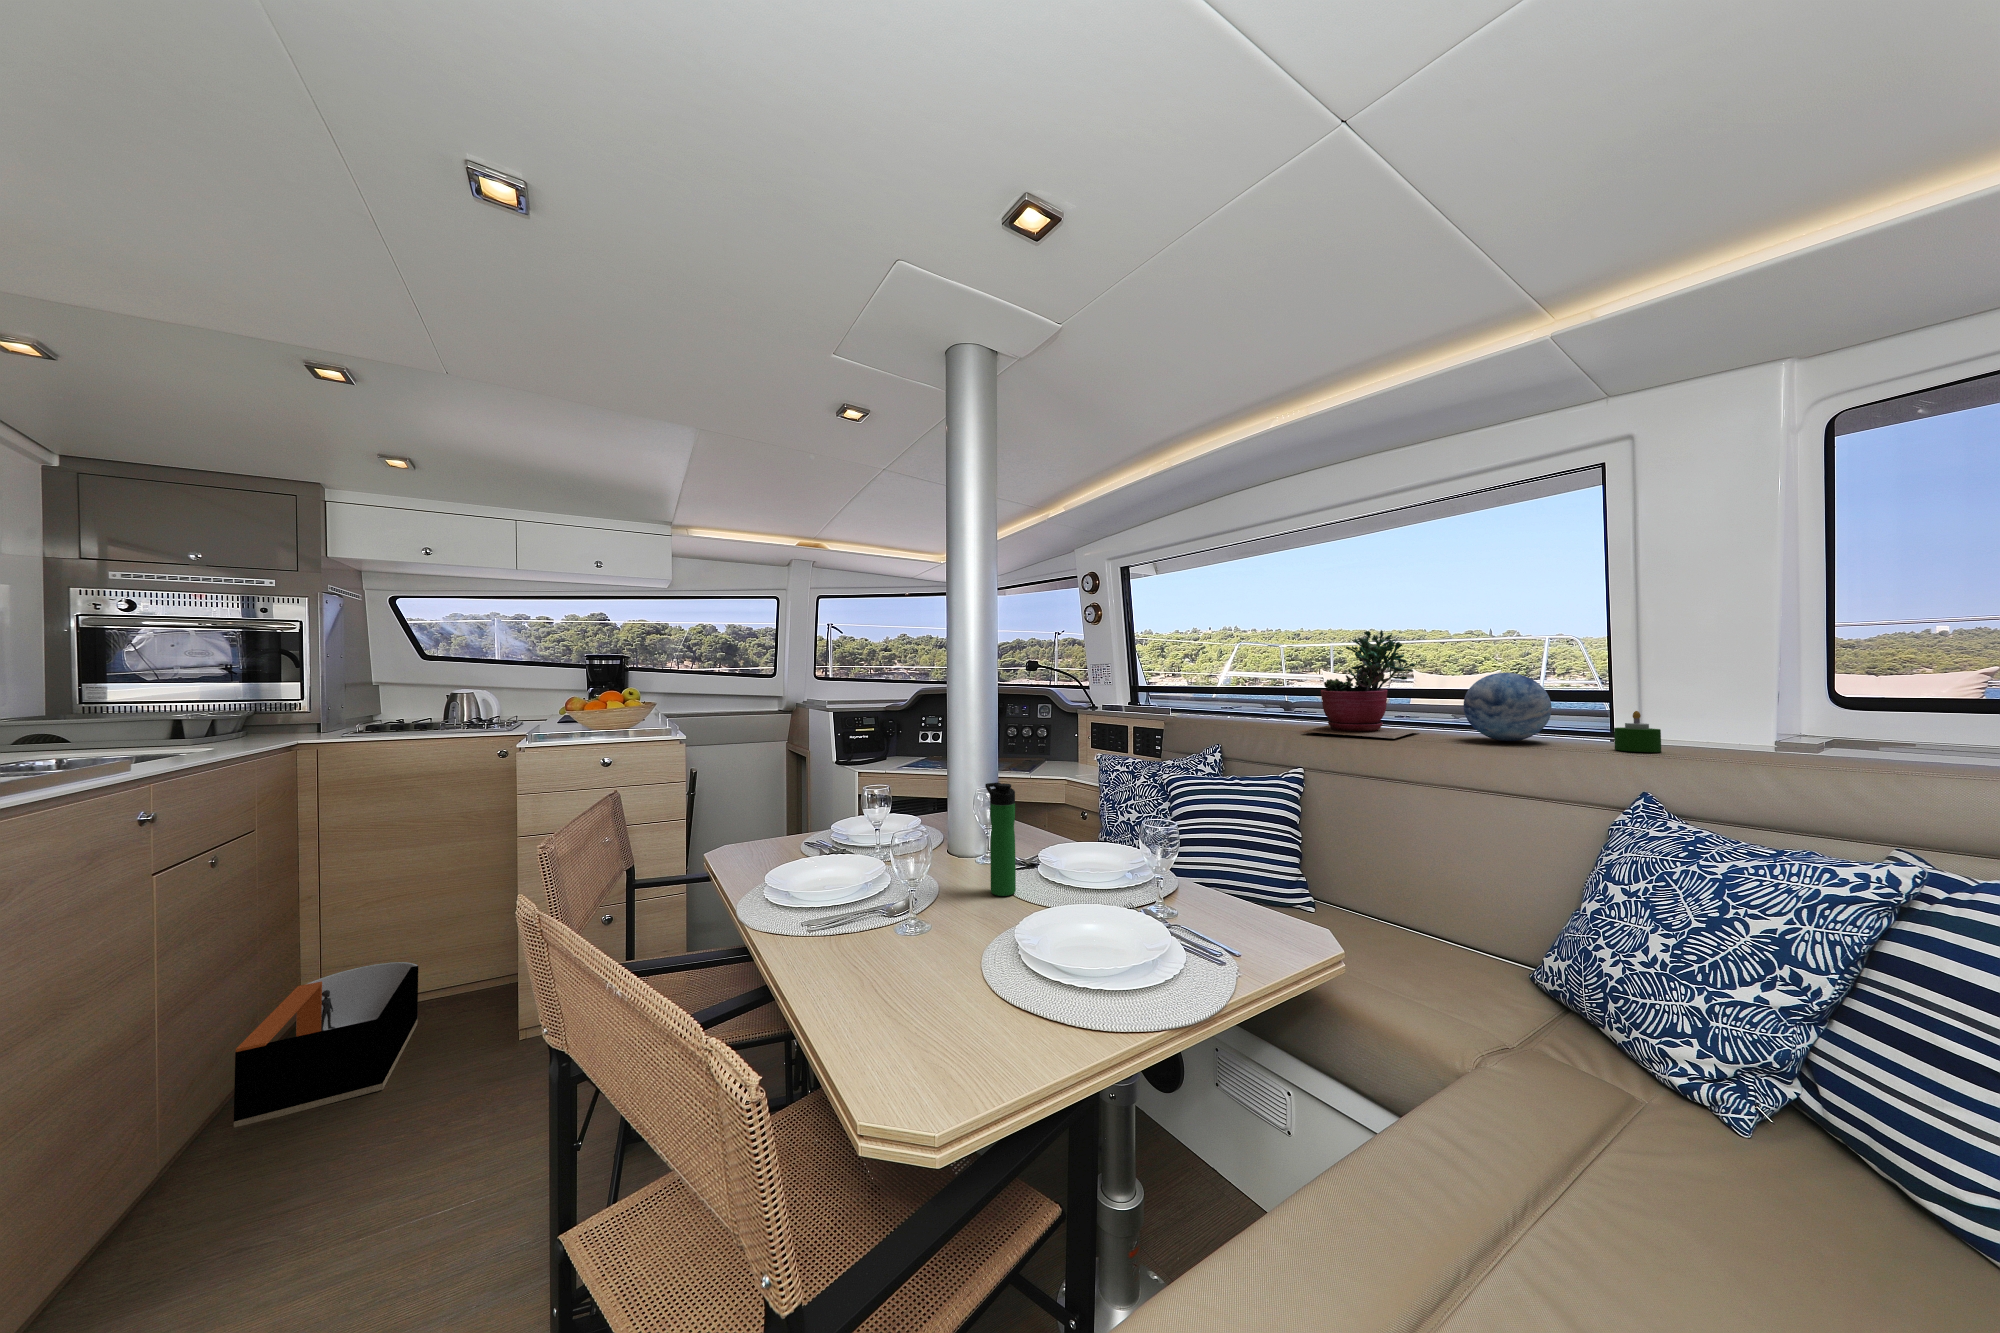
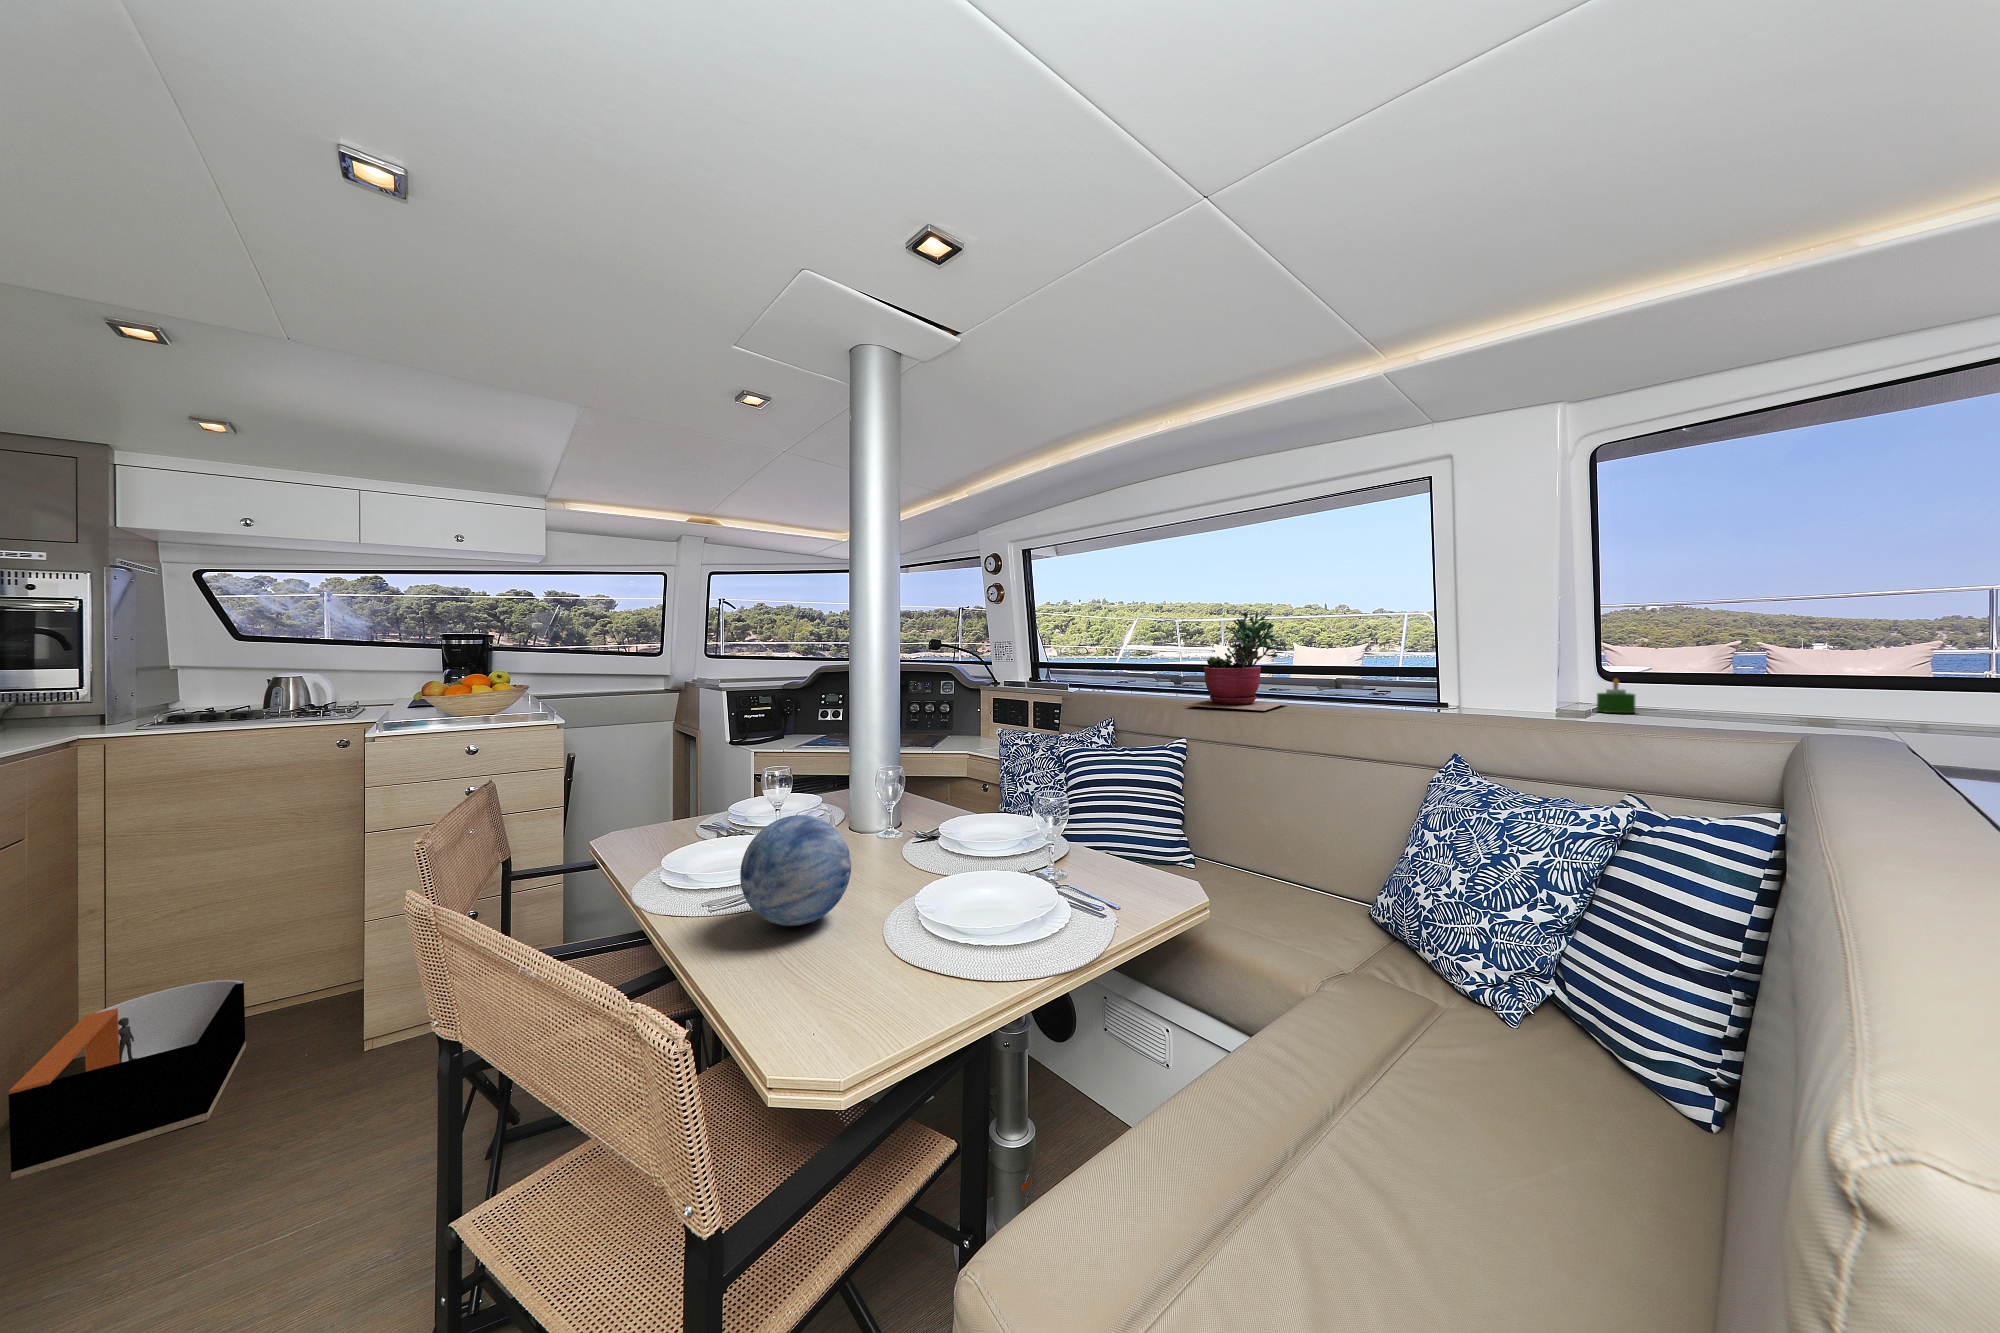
decorative orb: present [1463,673,1552,741] -> present [740,815,851,926]
candle: present [1614,711,1661,752] -> present [1597,679,1635,713]
bottle: present [985,782,1016,896] -> none [887,760,917,868]

